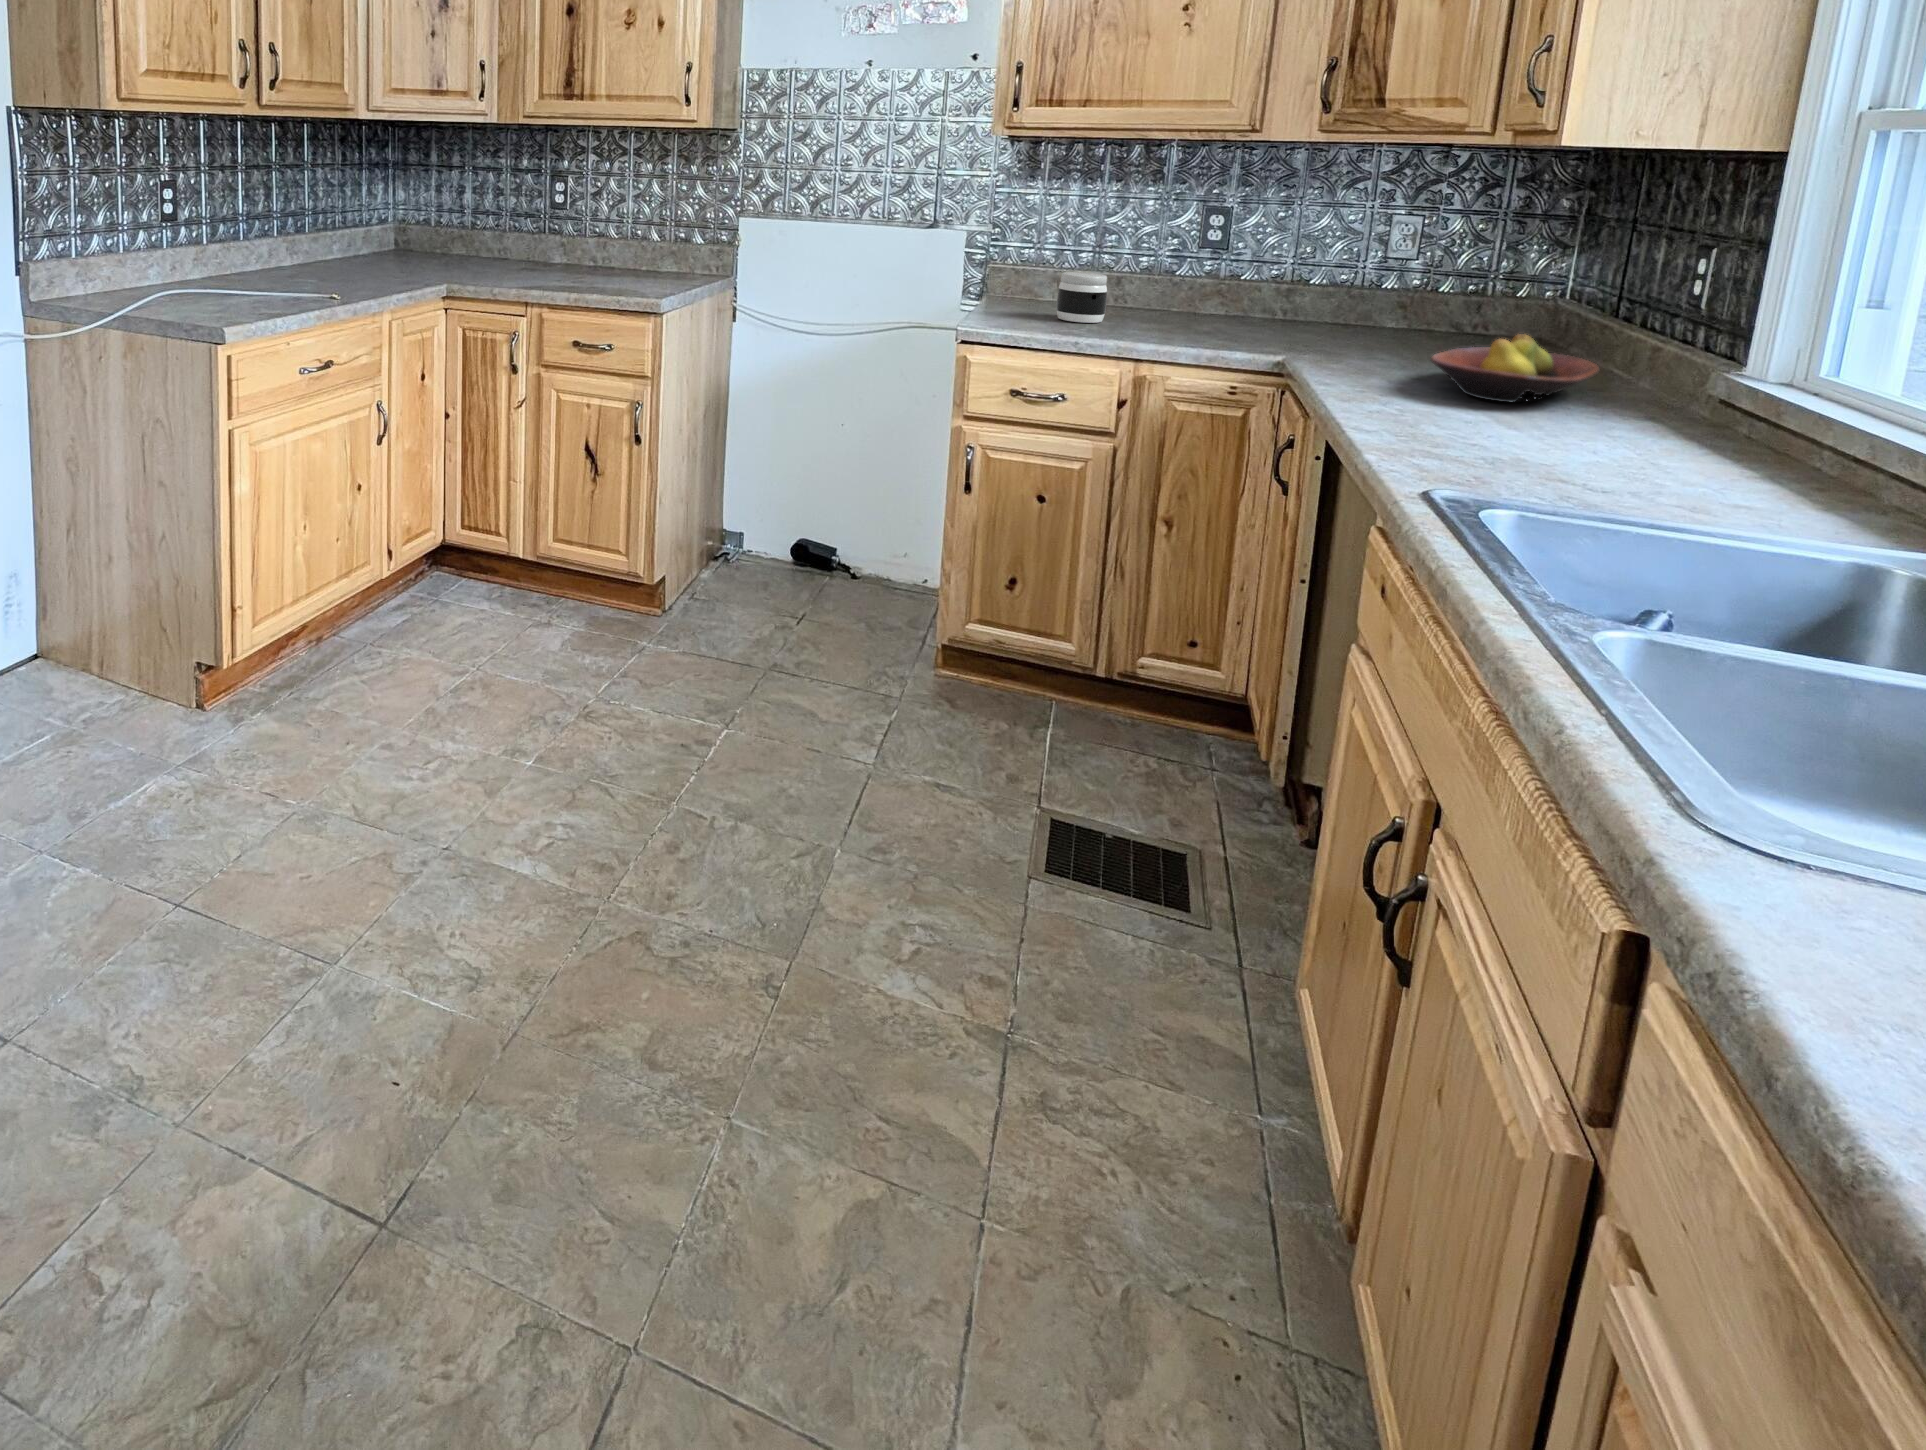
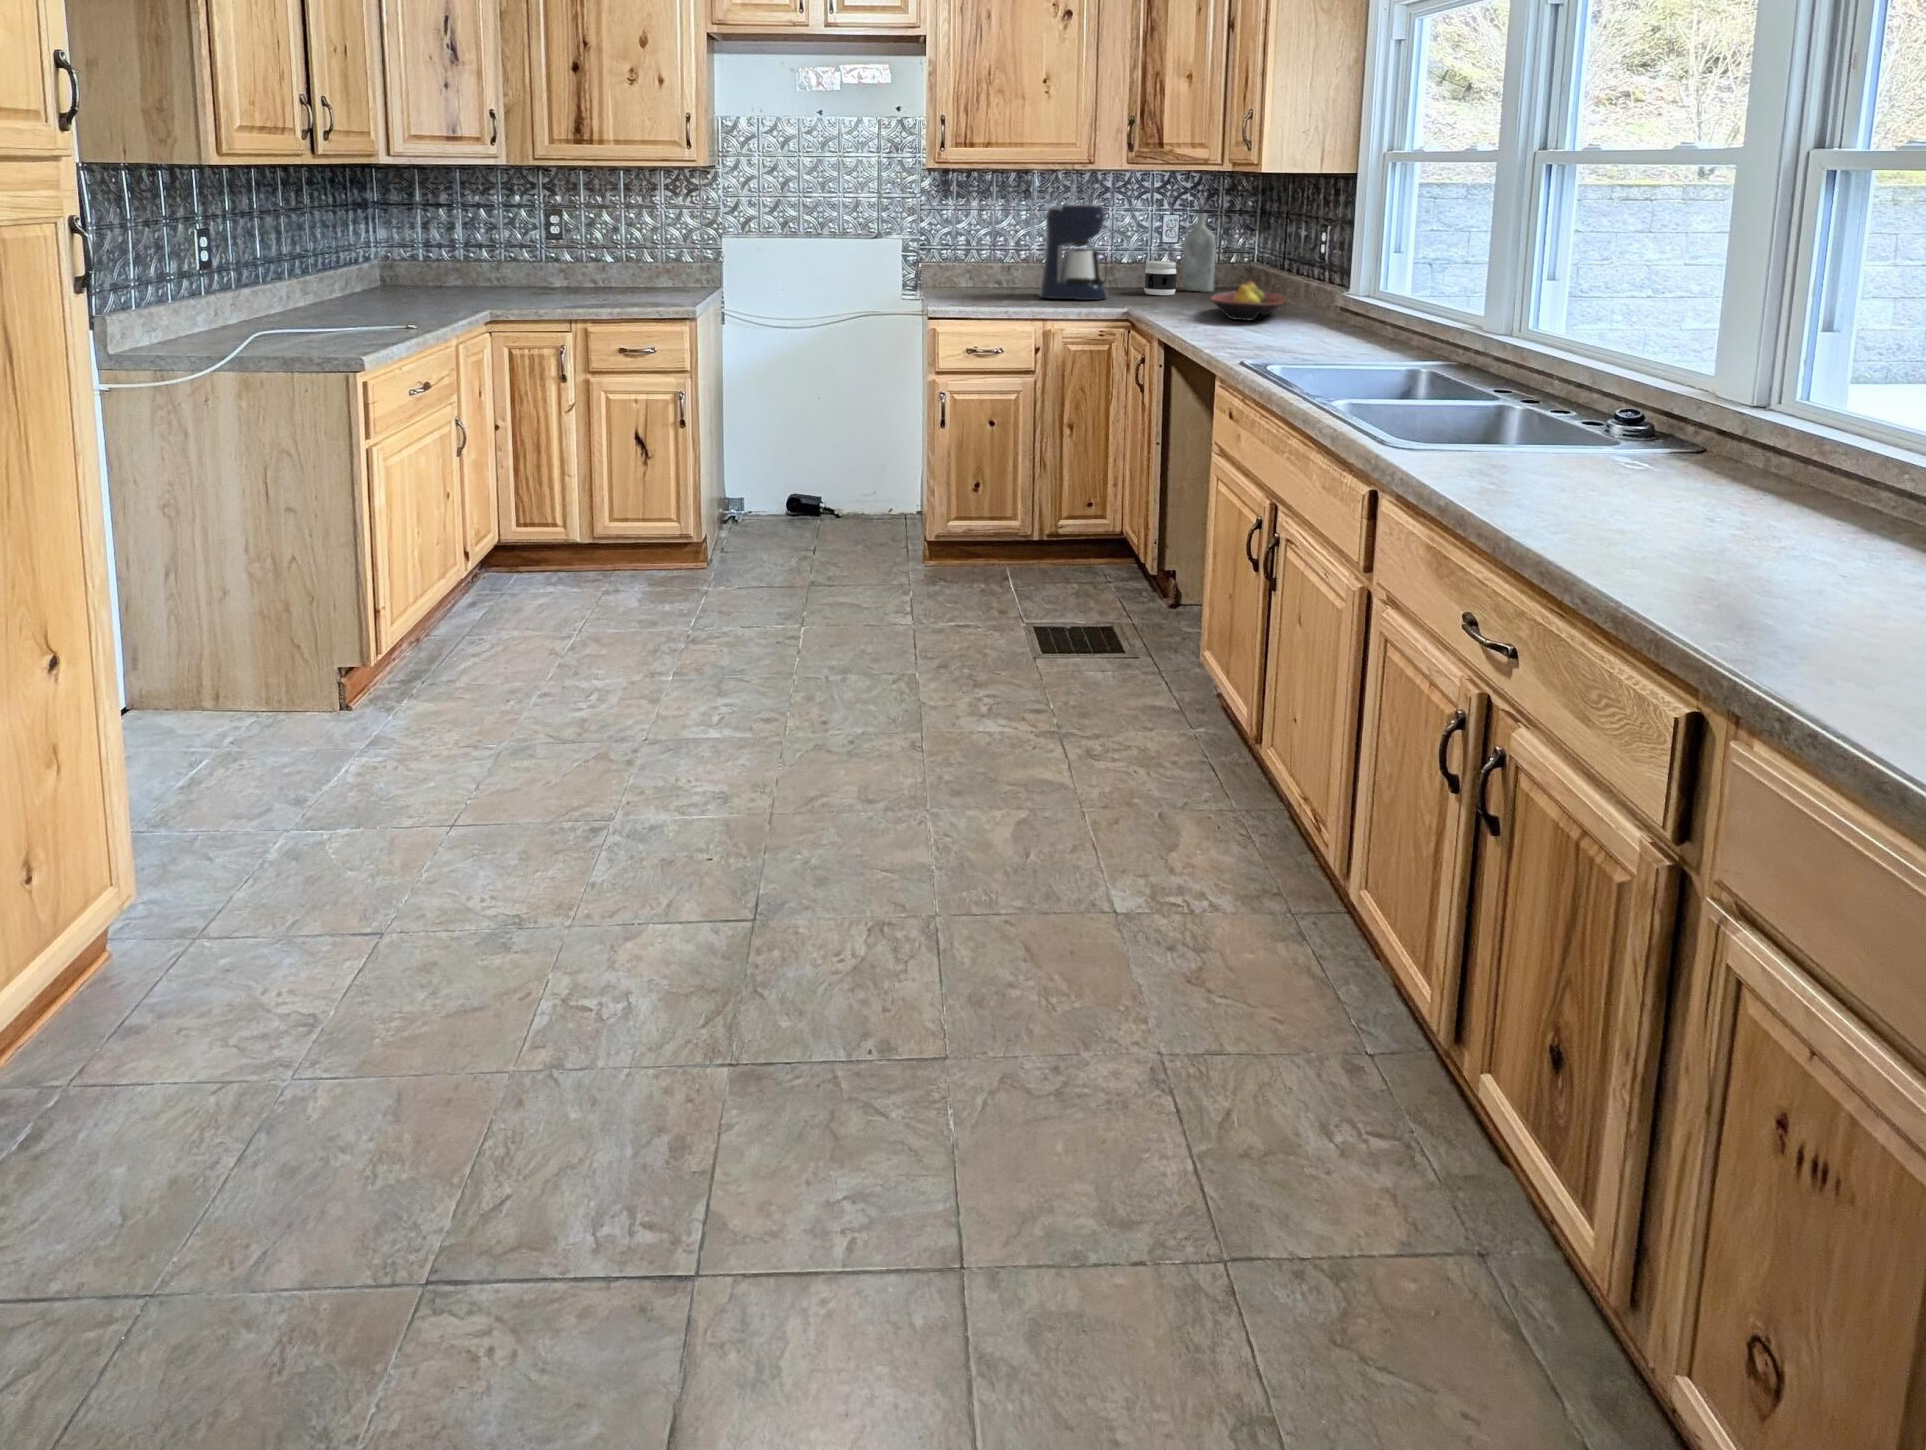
coffee maker: none [1152,192,1274,337] -> present [1039,204,1108,300]
bottle: none [1413,215,1484,341] -> present [1182,213,1216,292]
jar: present [1056,272,1107,323] -> present [1144,261,1177,295]

